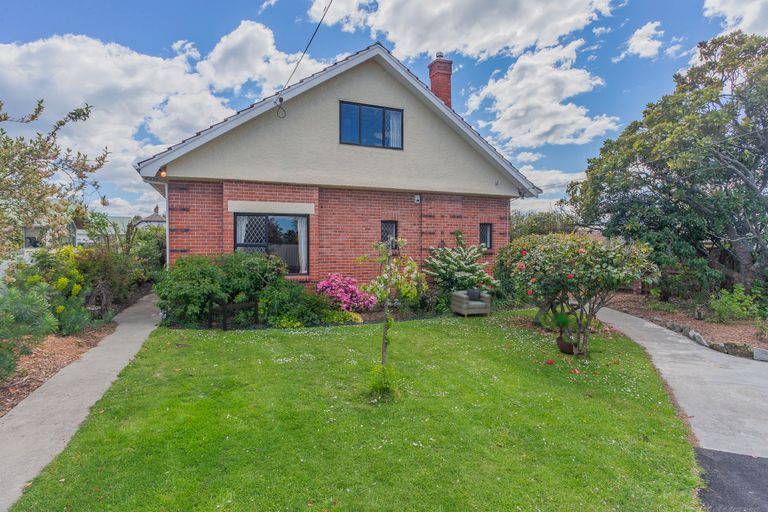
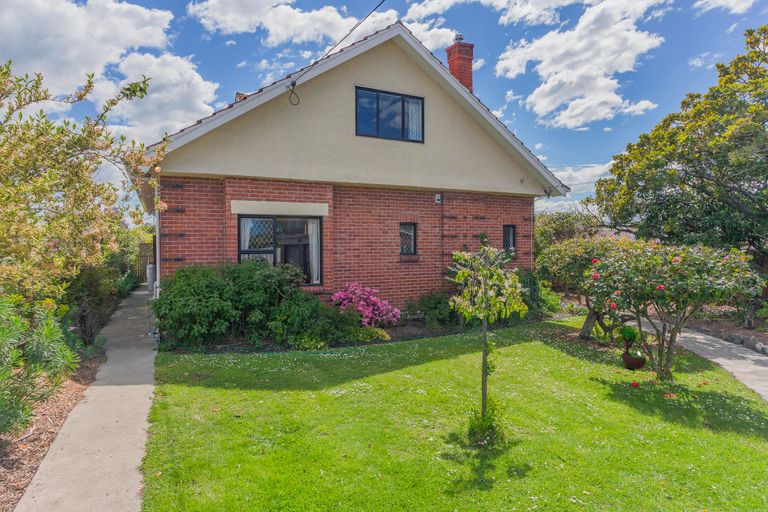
armchair: present [451,288,491,315] -> none [485,298,531,333]
bench: present [208,293,258,331] -> none [220,309,276,354]

